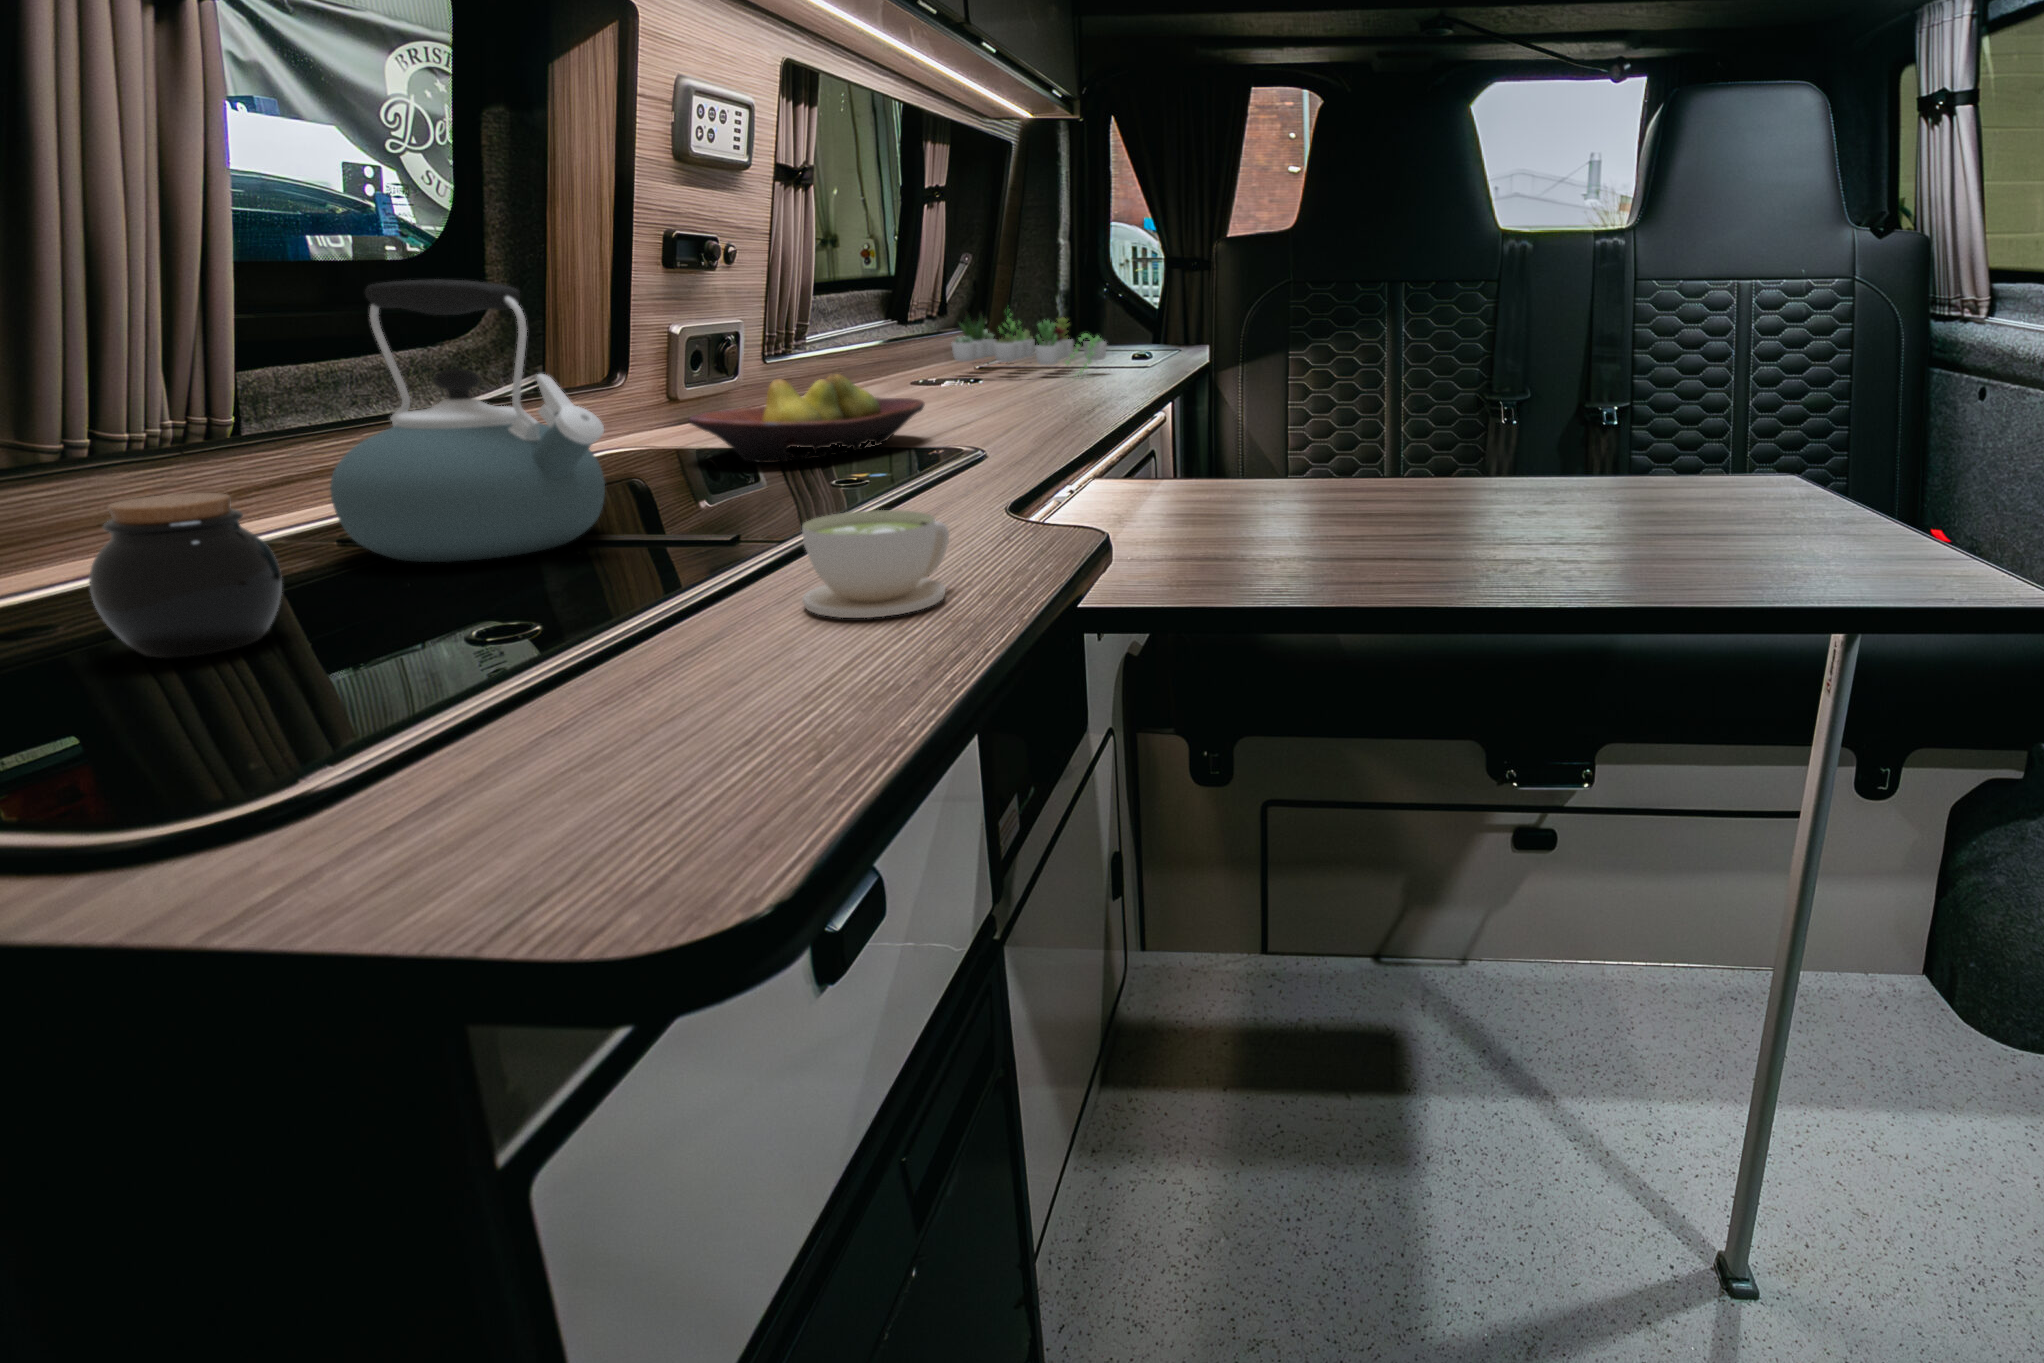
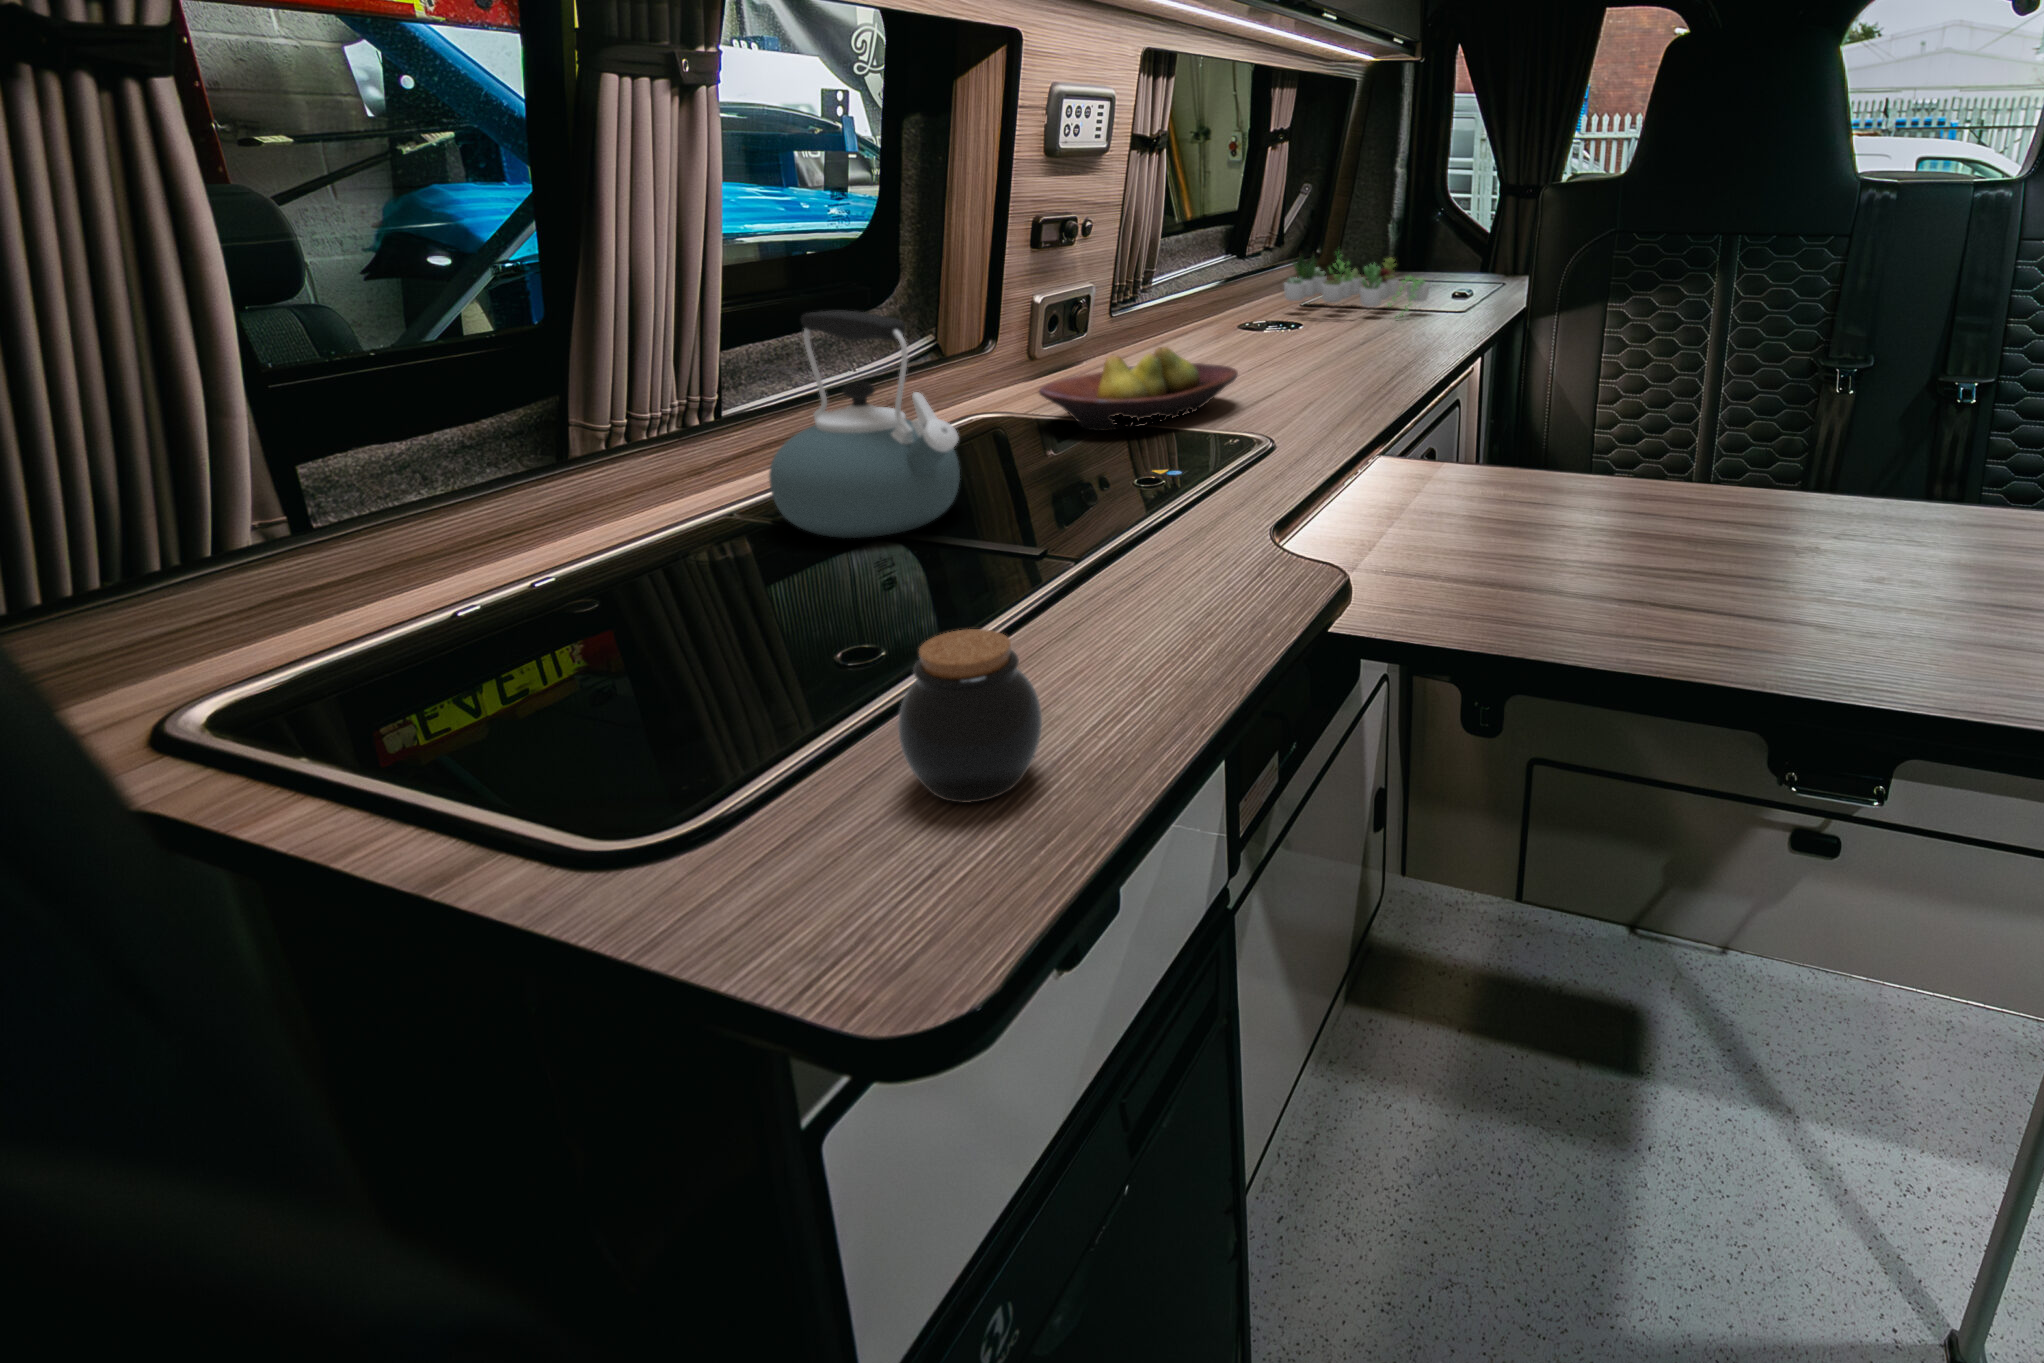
jar: present [89,493,282,658] -> present [898,629,1042,803]
coffee cup: present [802,510,949,618] -> none [1087,538,1211,641]

